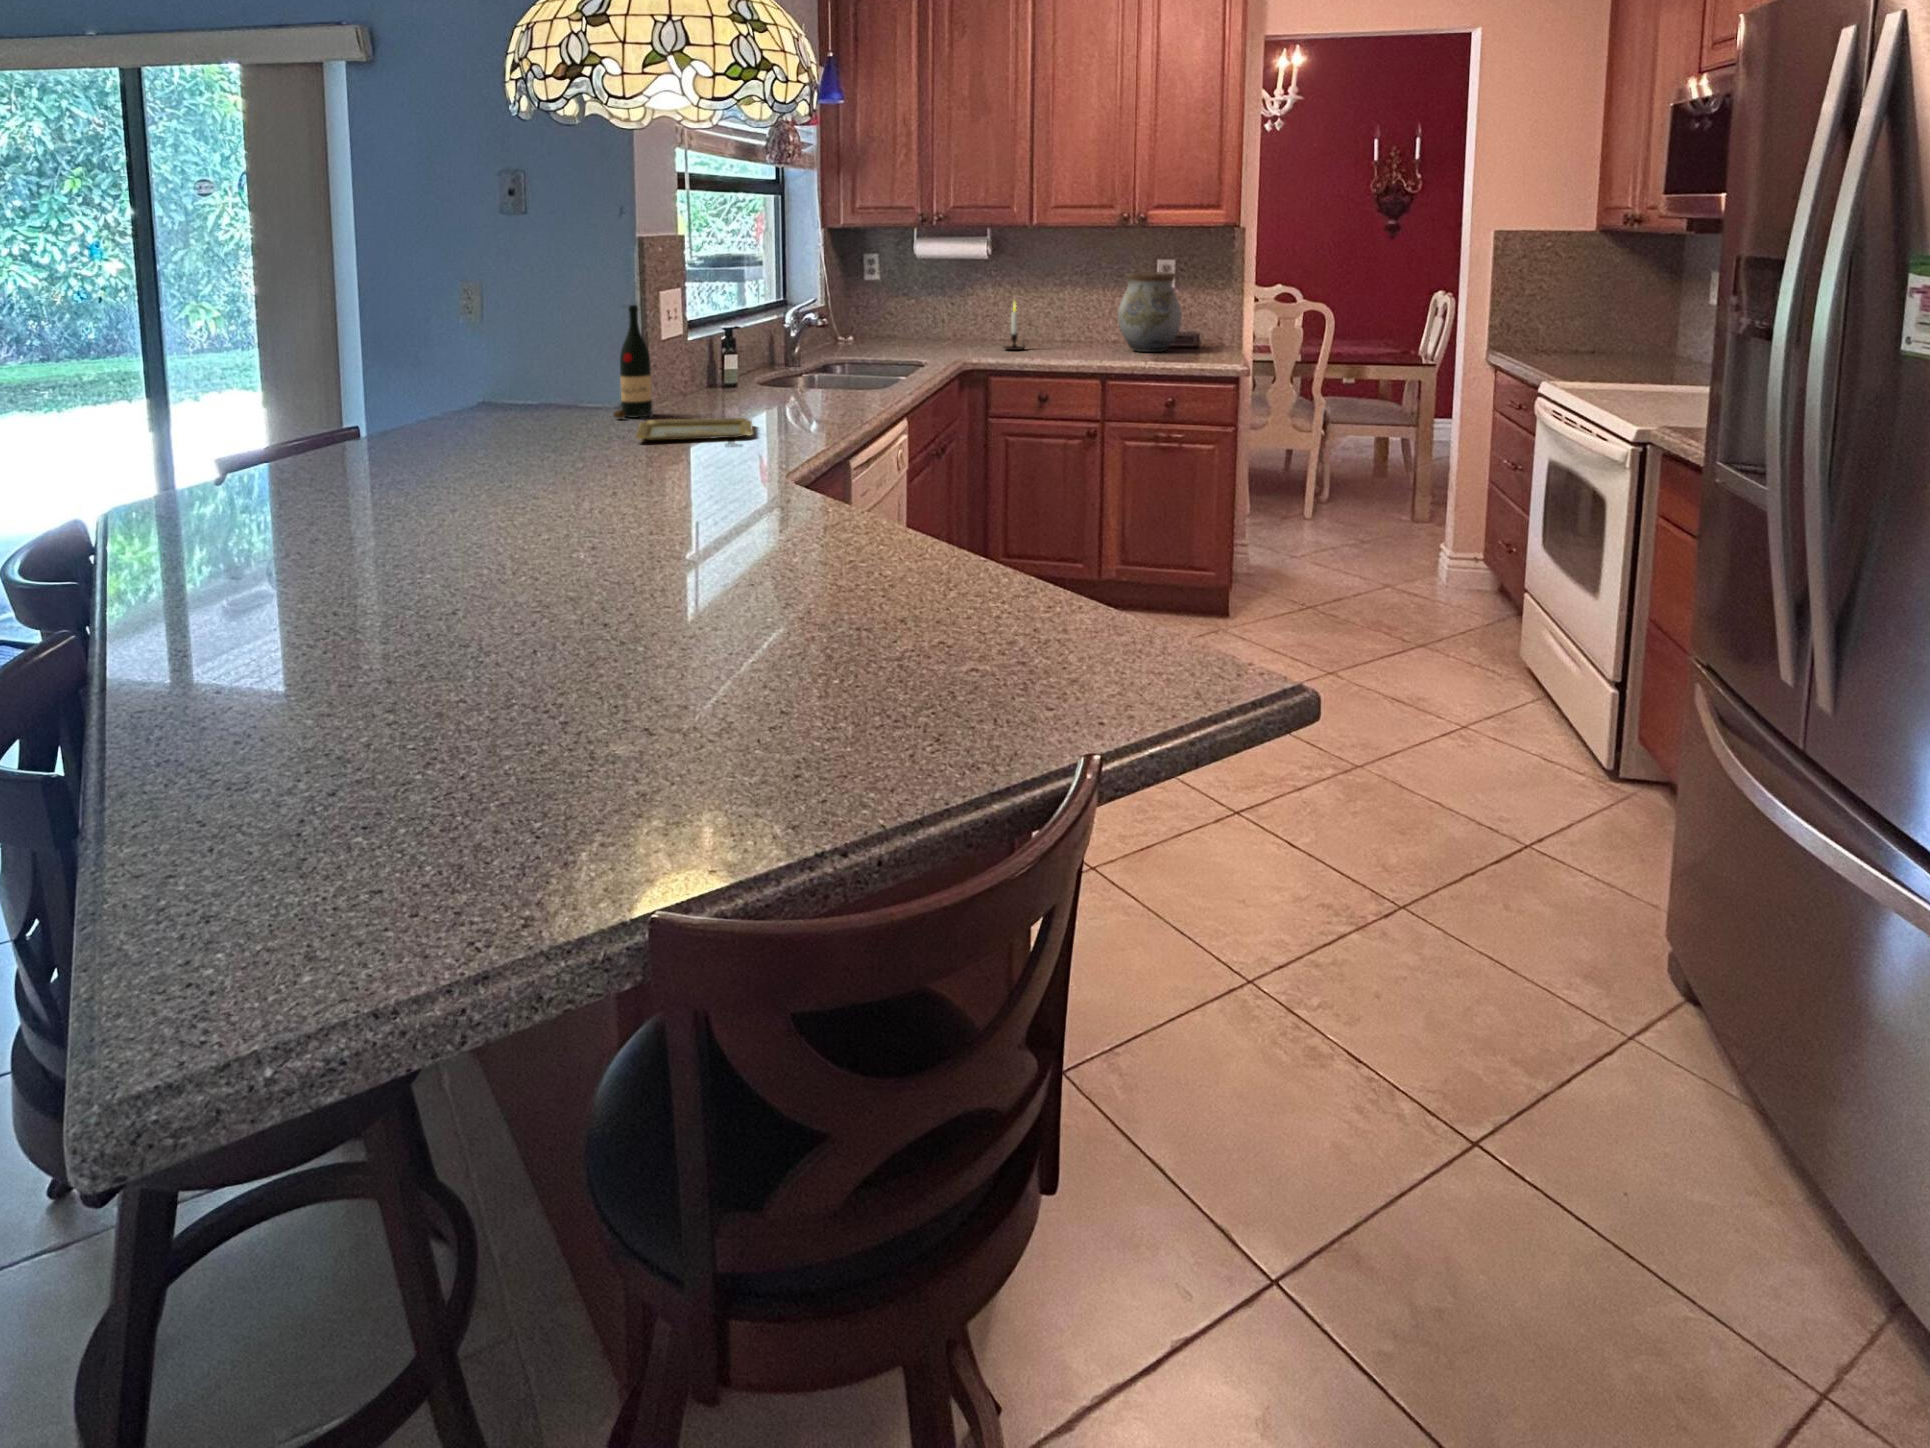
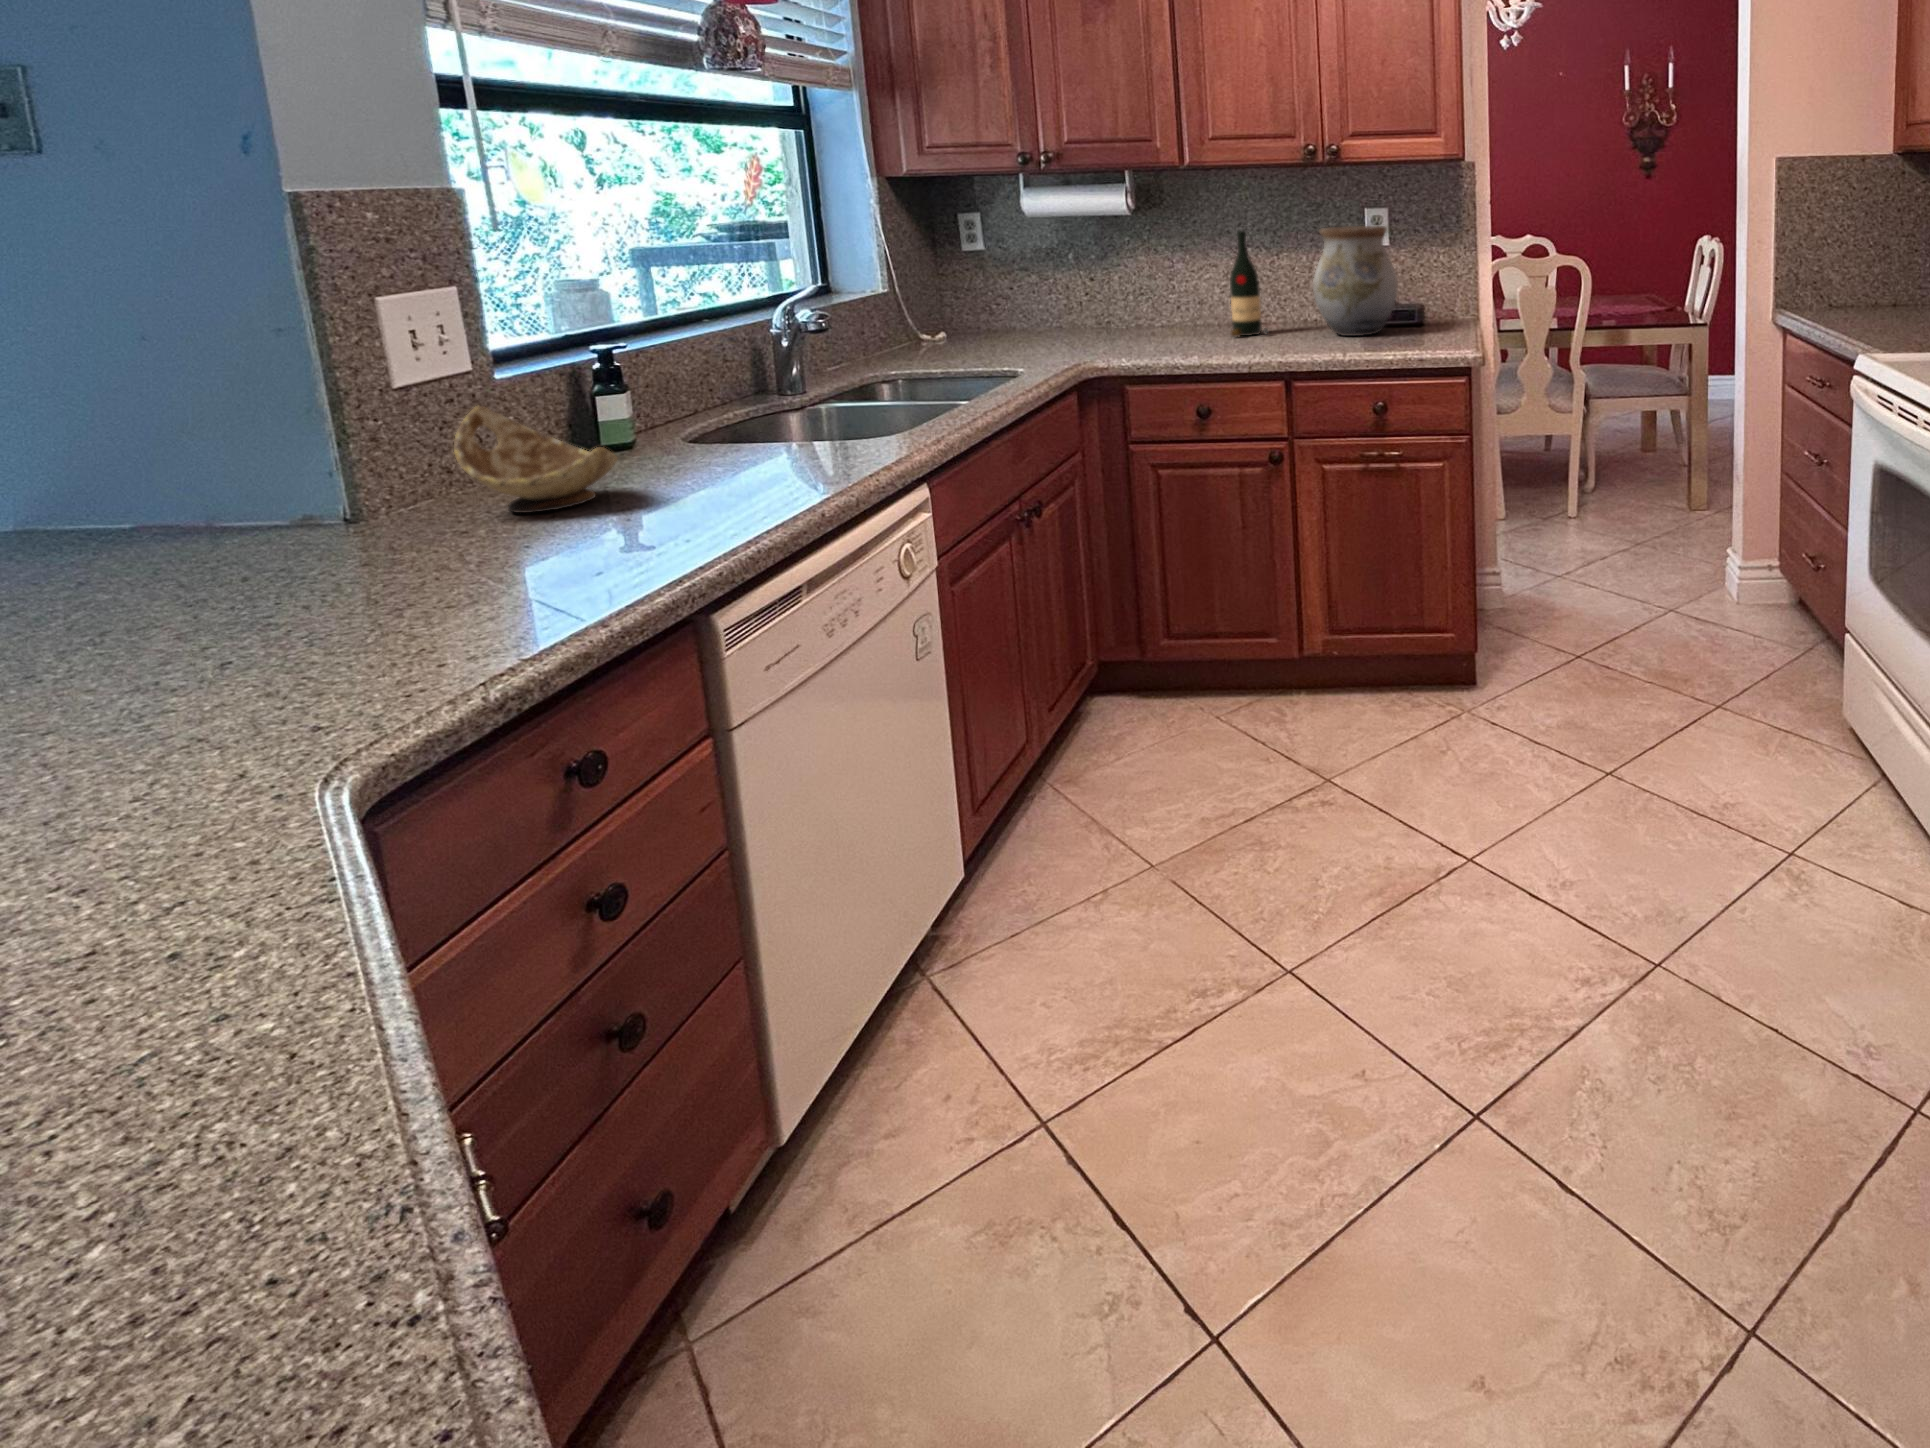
candle: present [1004,303,1026,350] -> none [1157,271,1195,342]
wine bottle: present [614,305,653,418] -> present [1230,230,1268,337]
decorative bowl: none [696,354,771,411] -> present [454,406,617,513]
tray: present [636,418,753,440] -> none [125,541,509,638]

